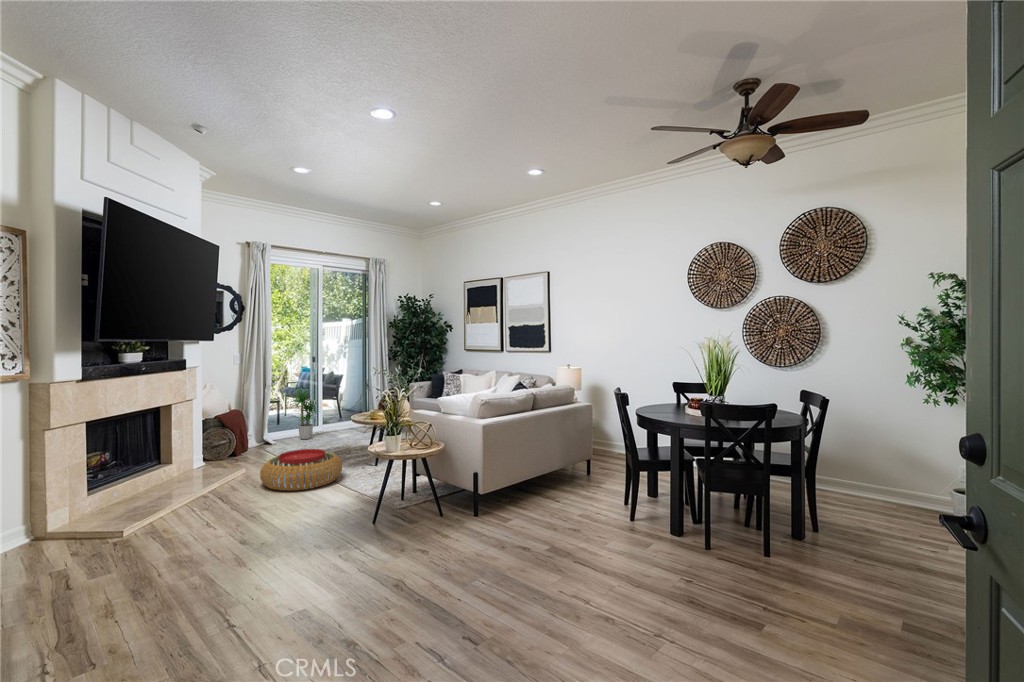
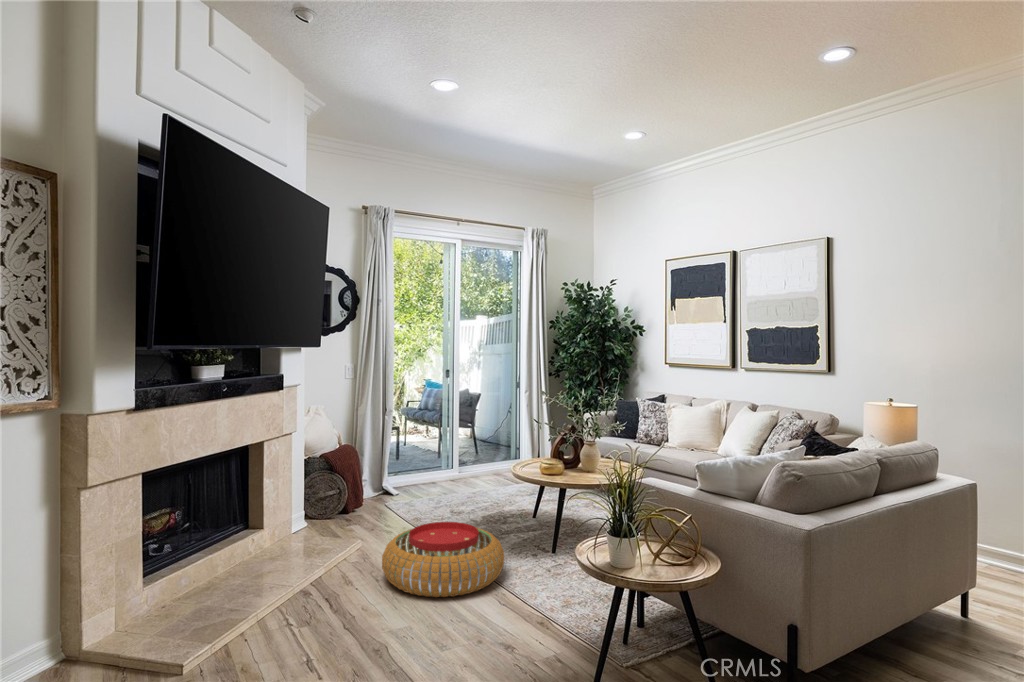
potted plant: present [291,388,318,439] -> none [412,412,461,490]

